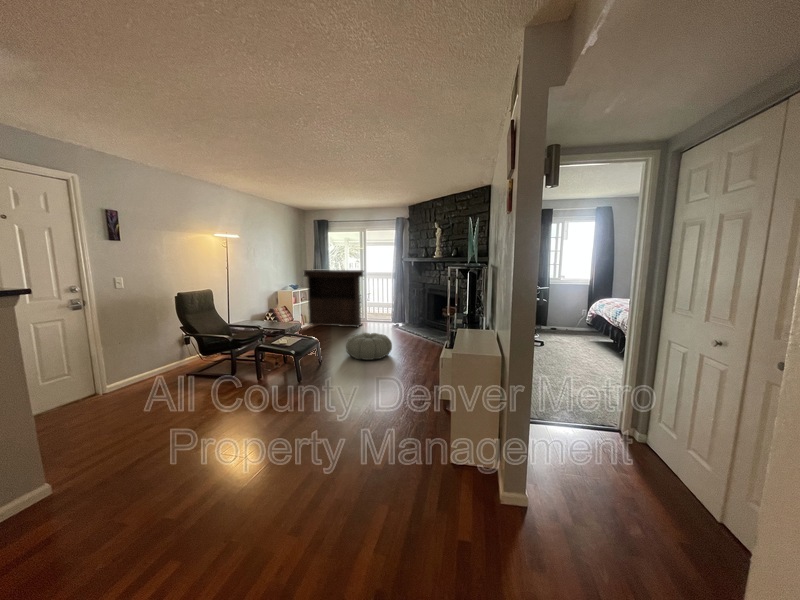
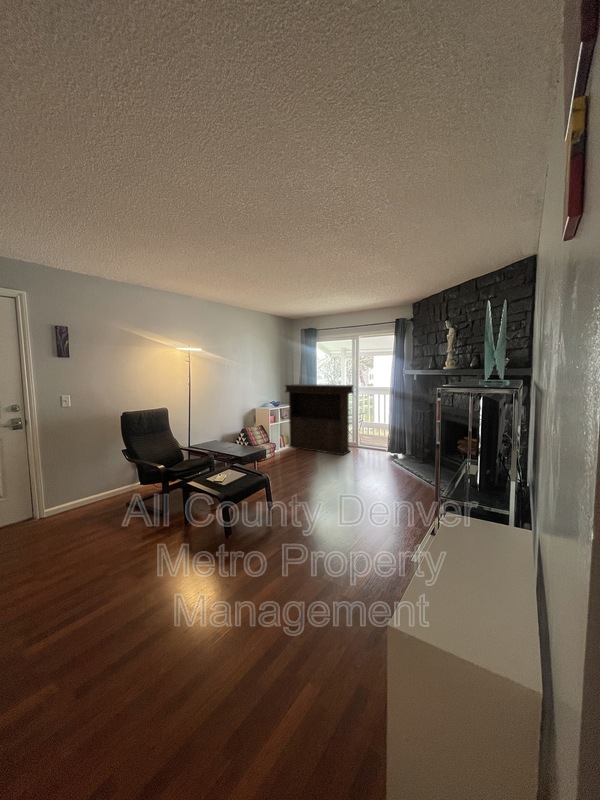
pouf: present [346,333,392,360] -> none [311,469,372,509]

